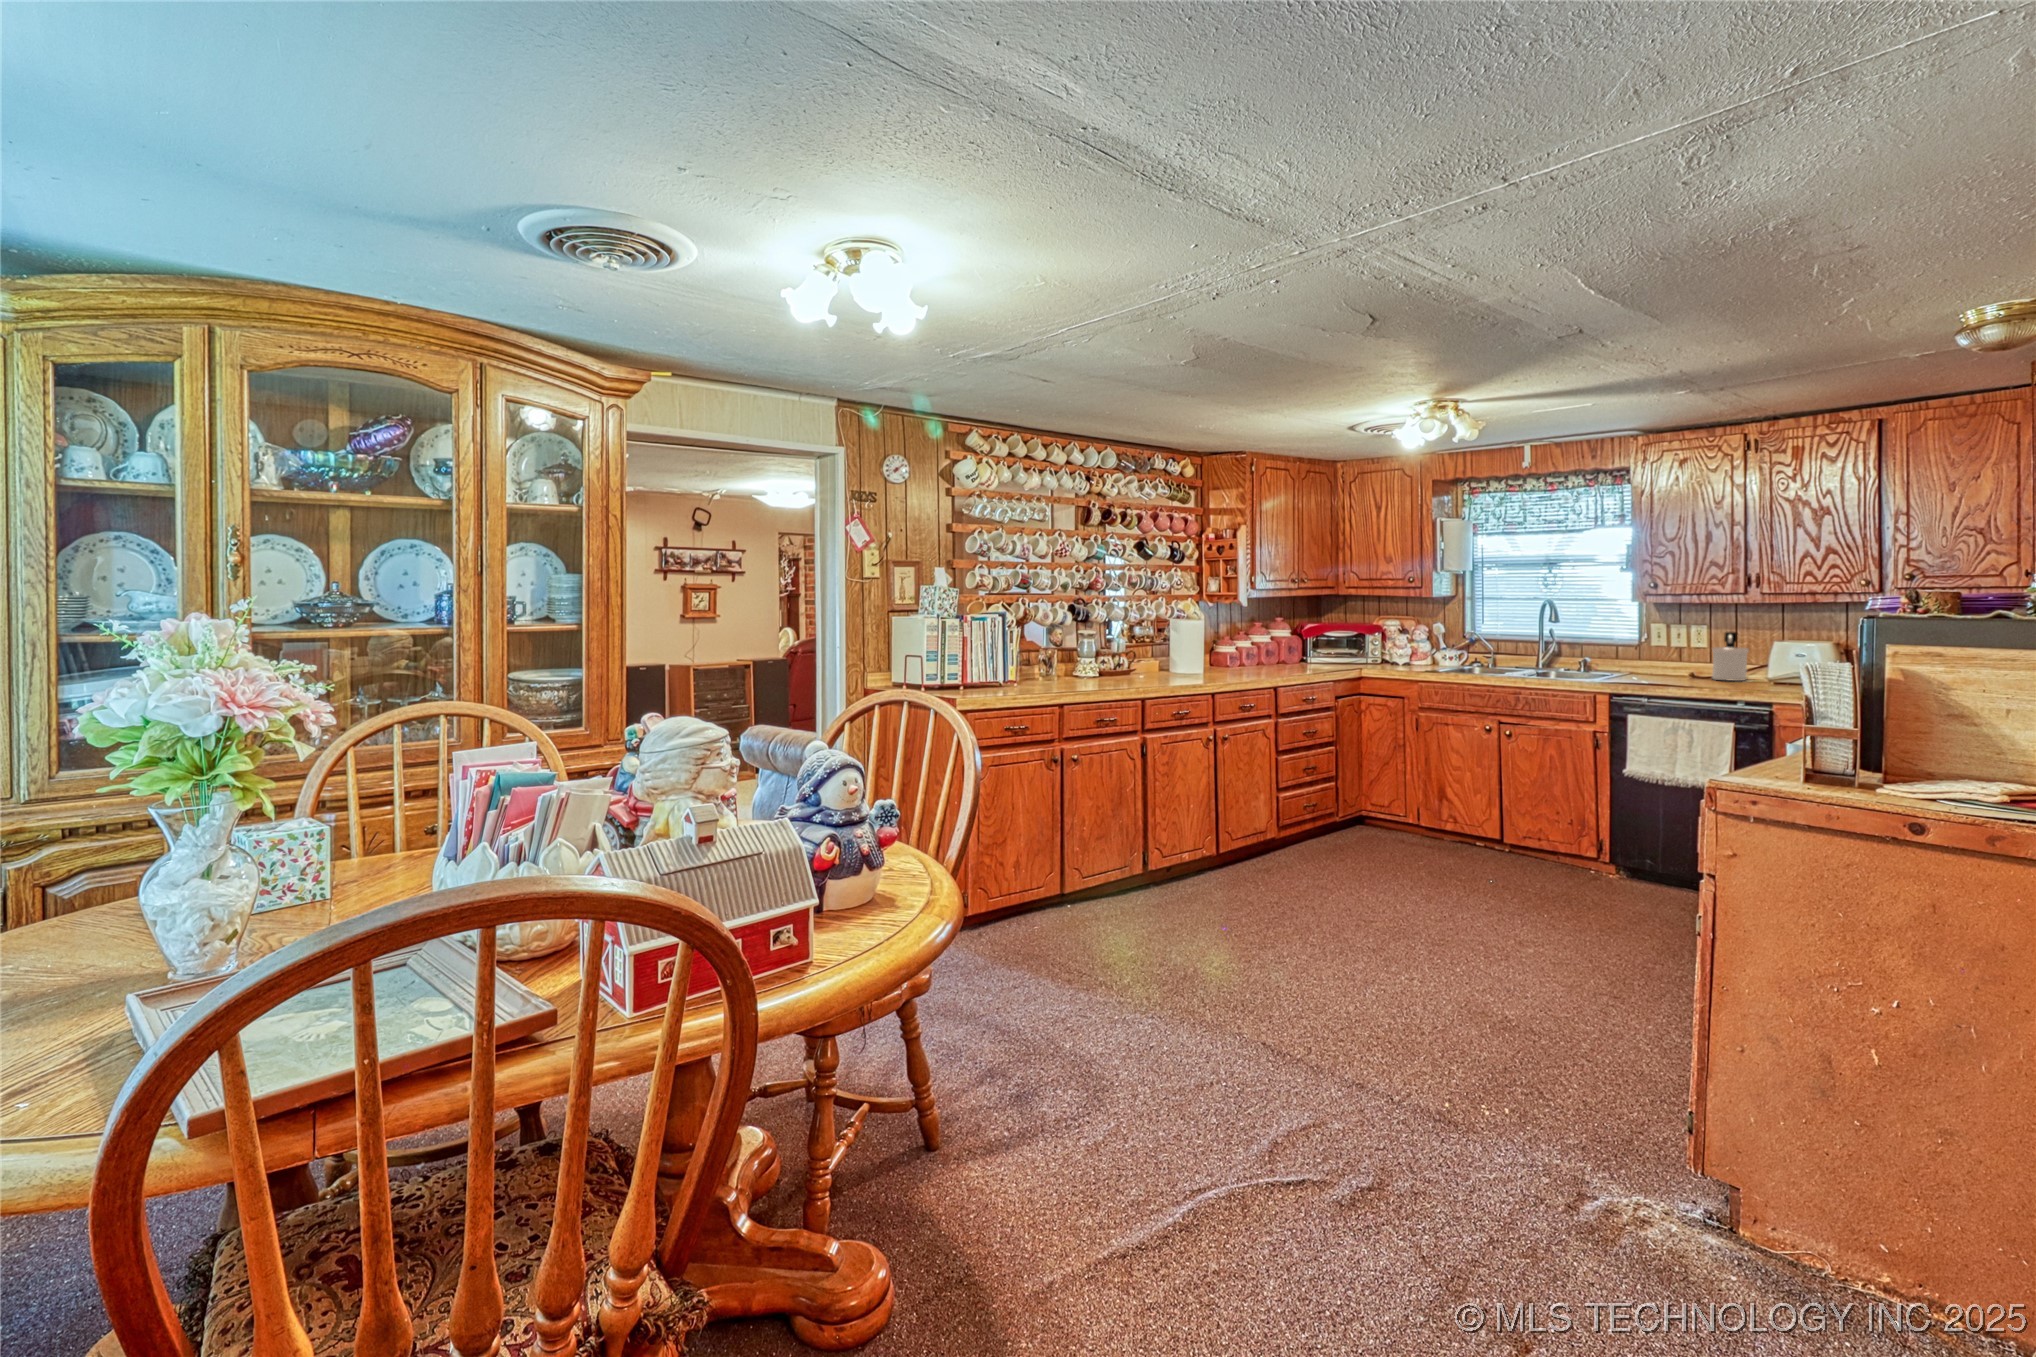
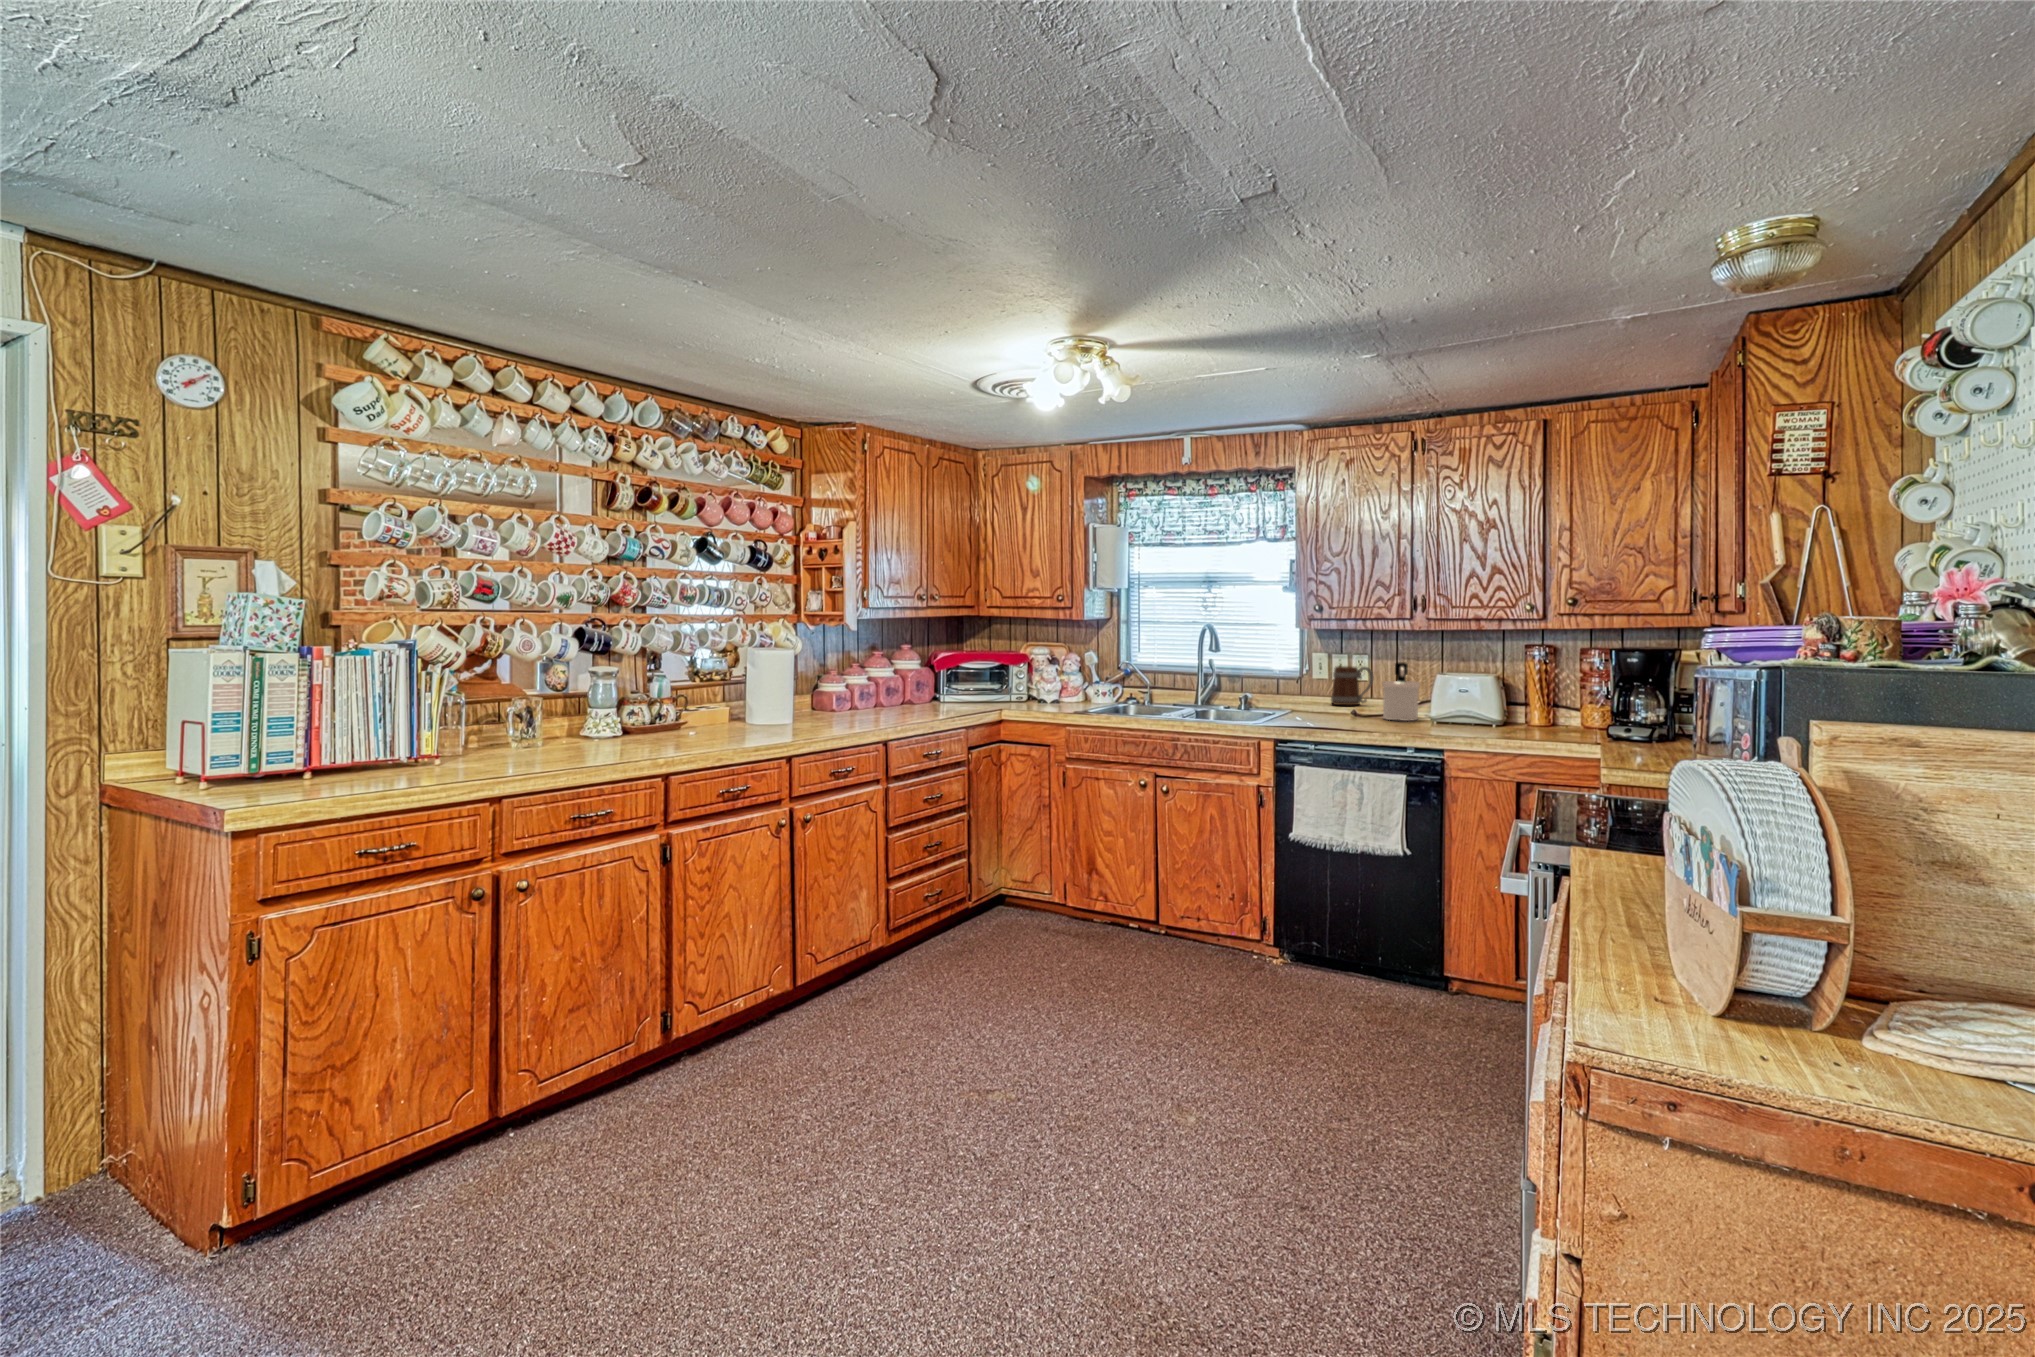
mug: none [1665,636,1707,669] -> present [1331,666,1374,705]

